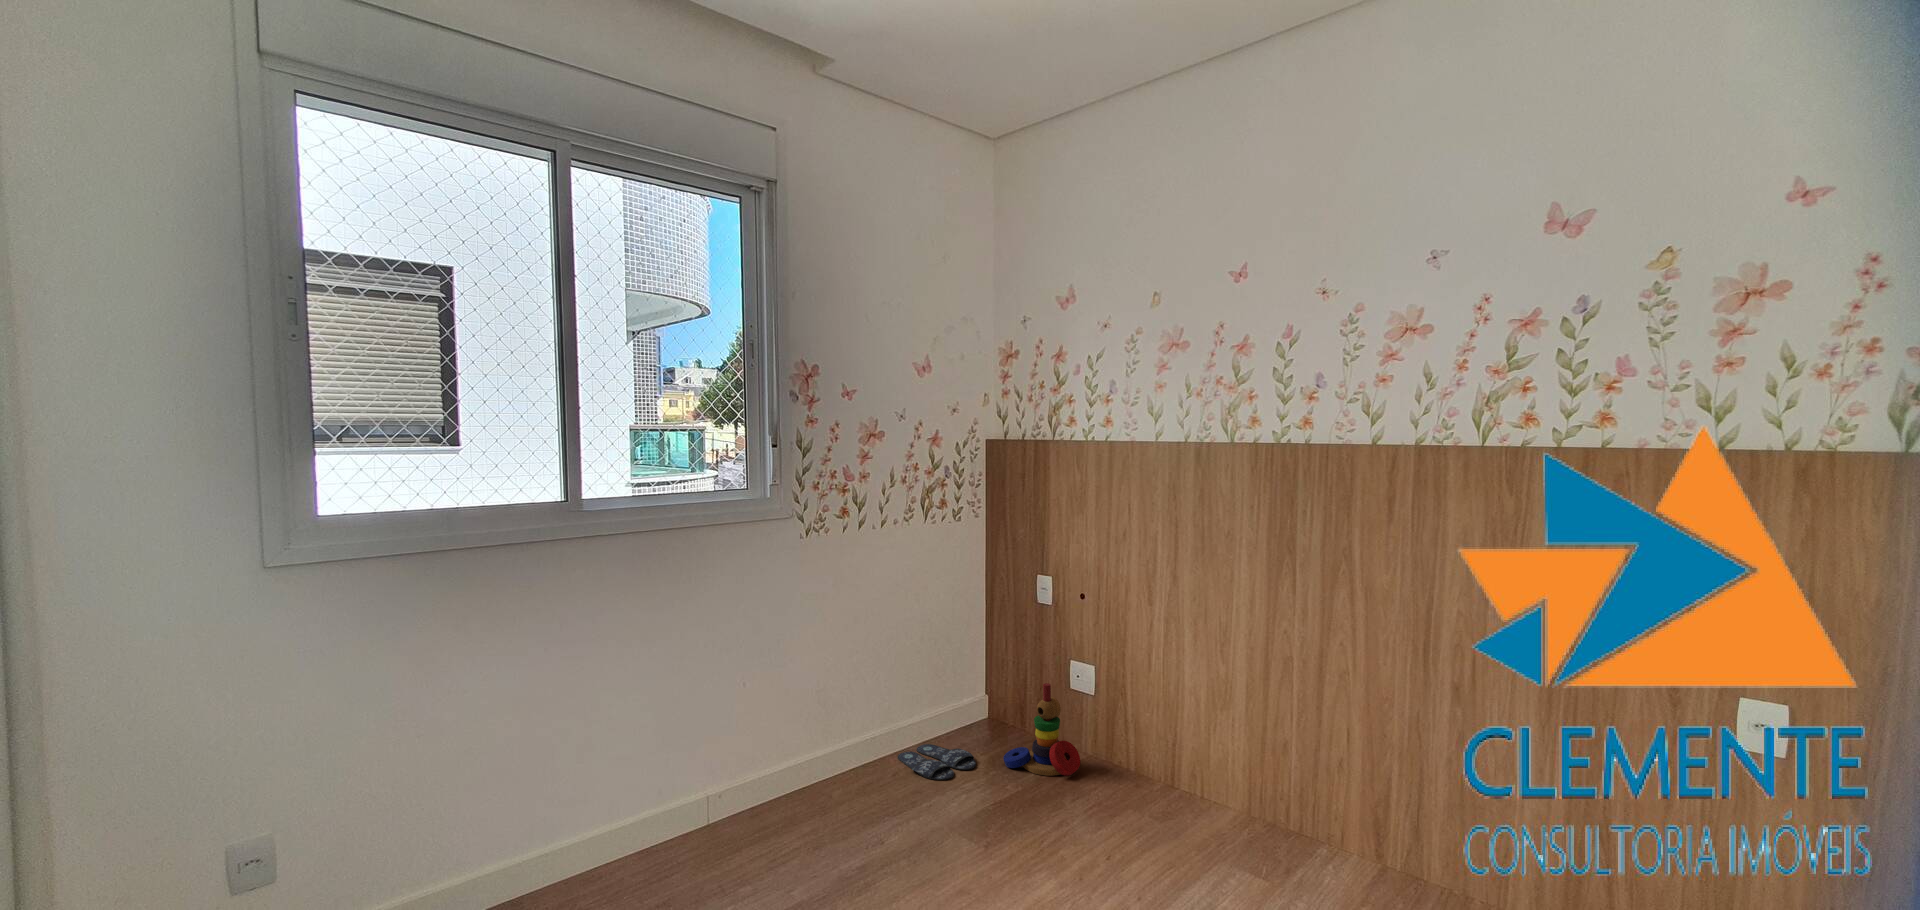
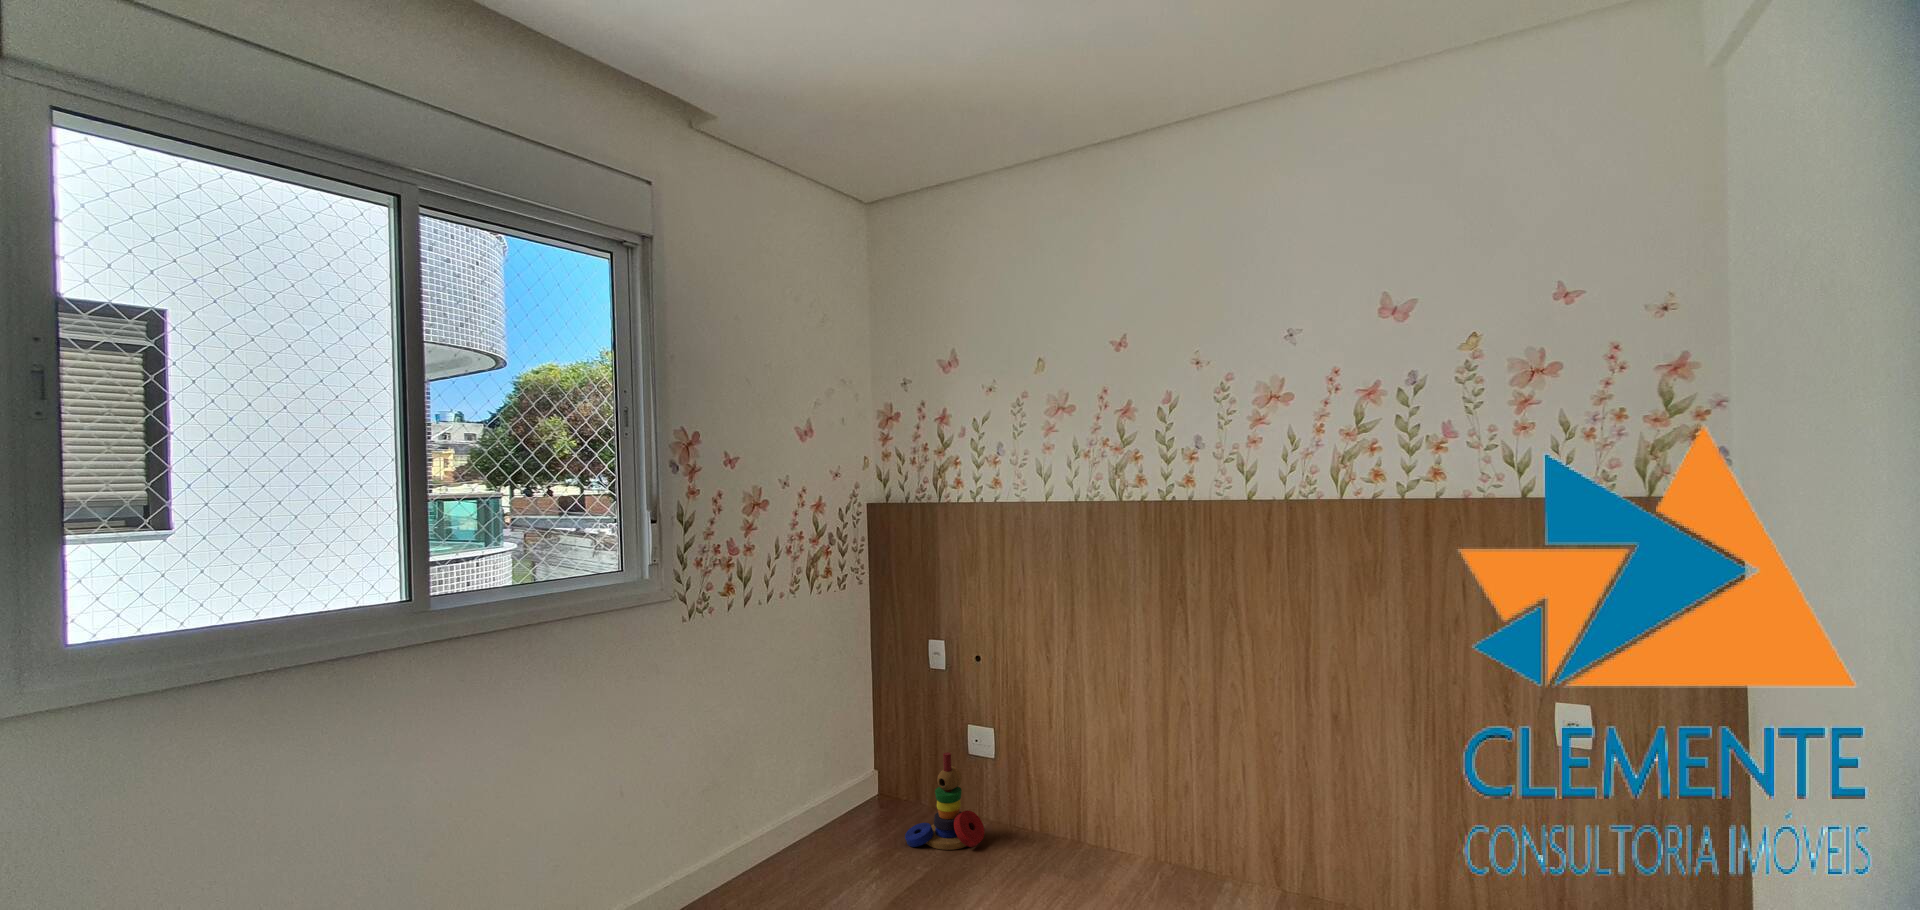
slippers: present [897,744,976,780] -> none [790,832,877,871]

